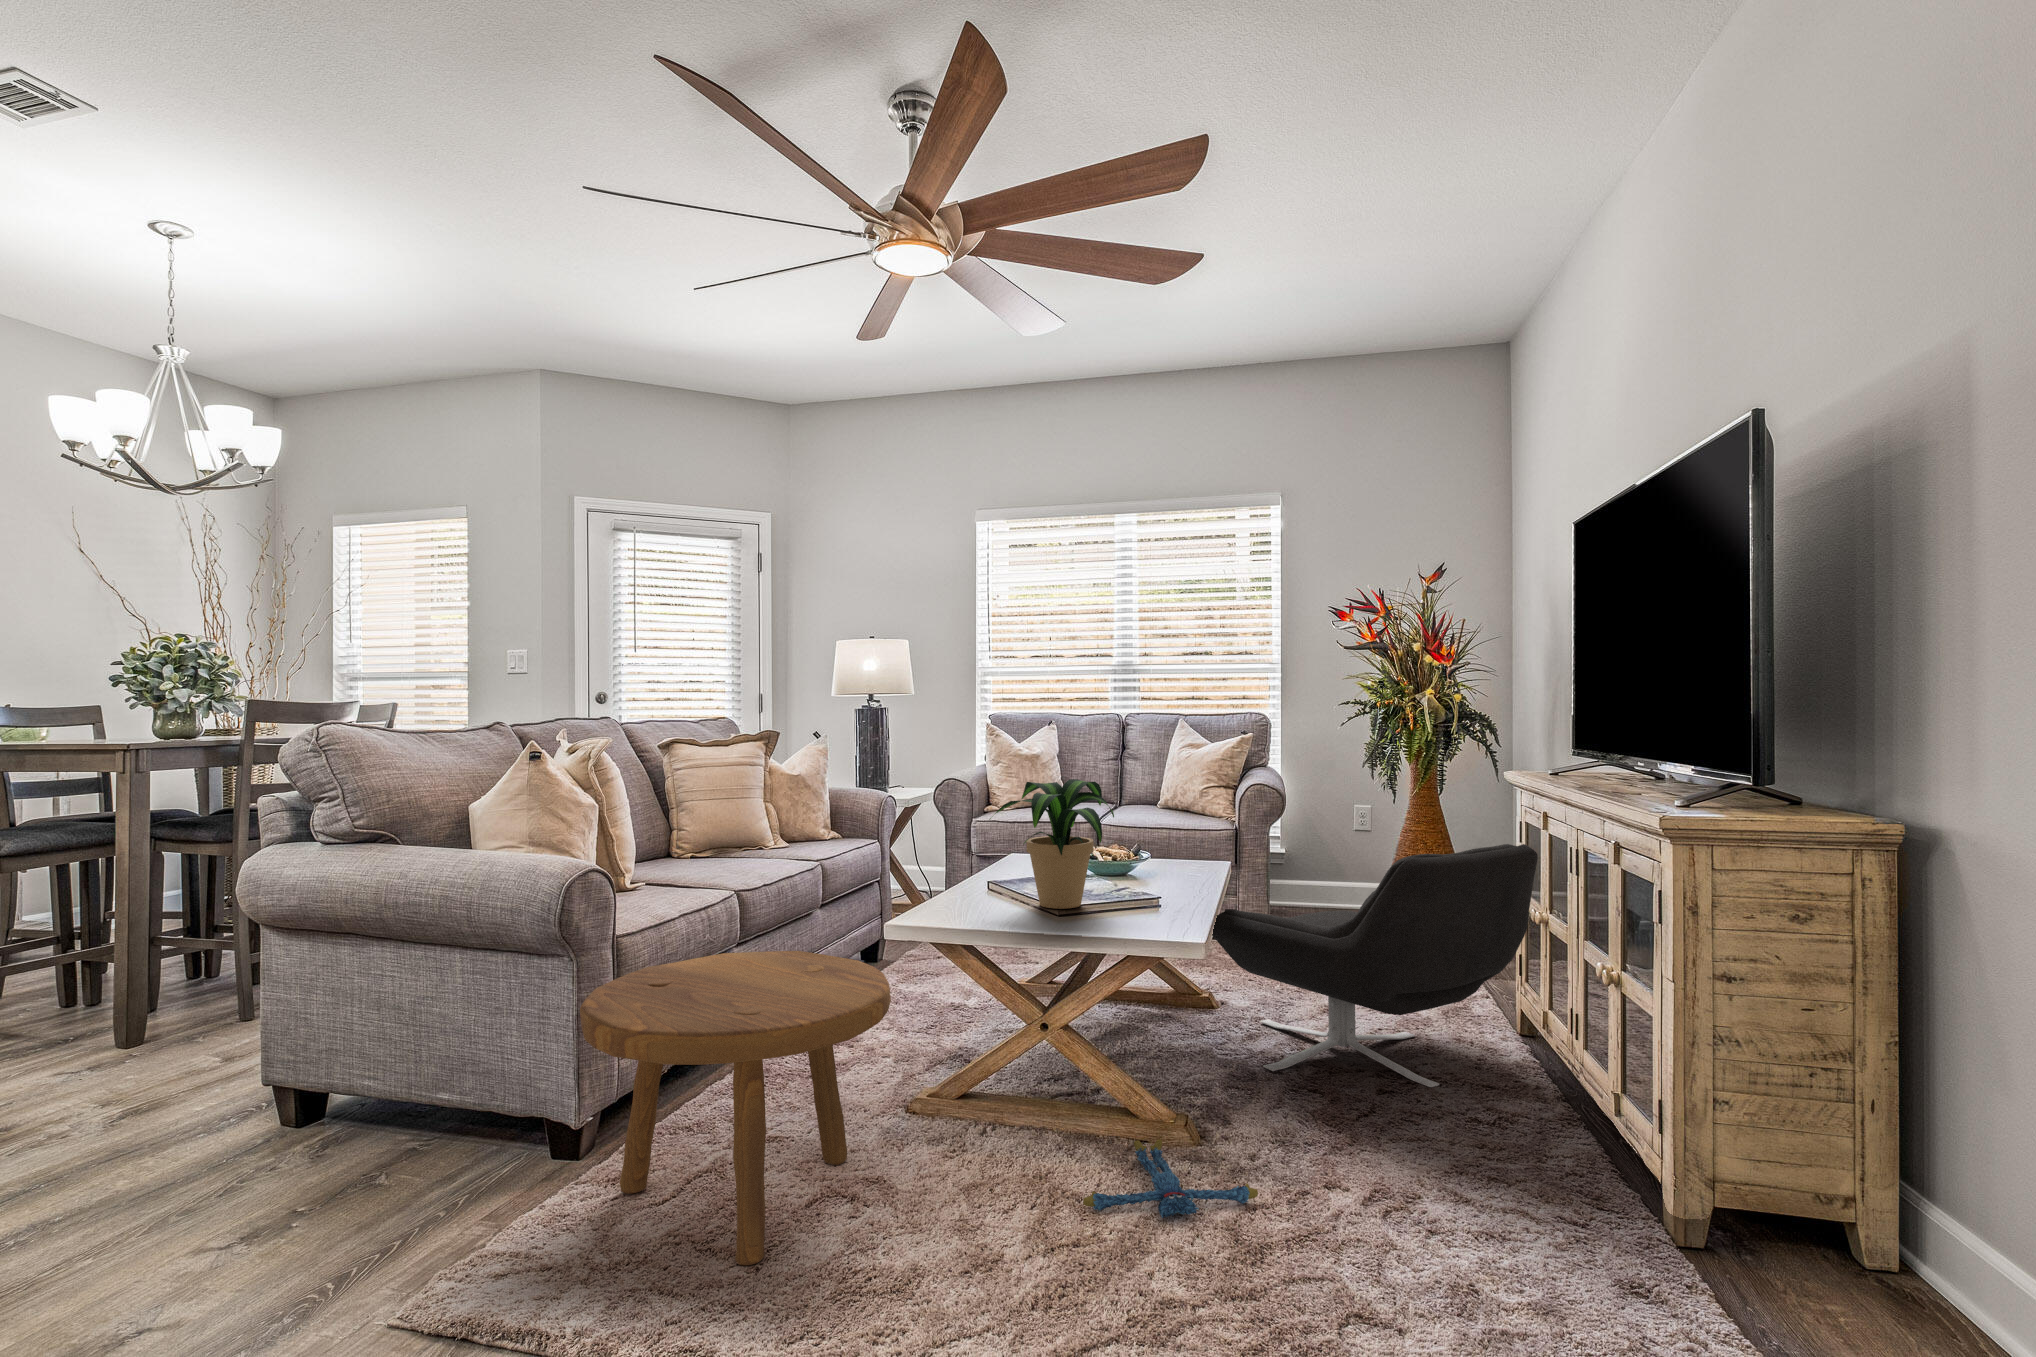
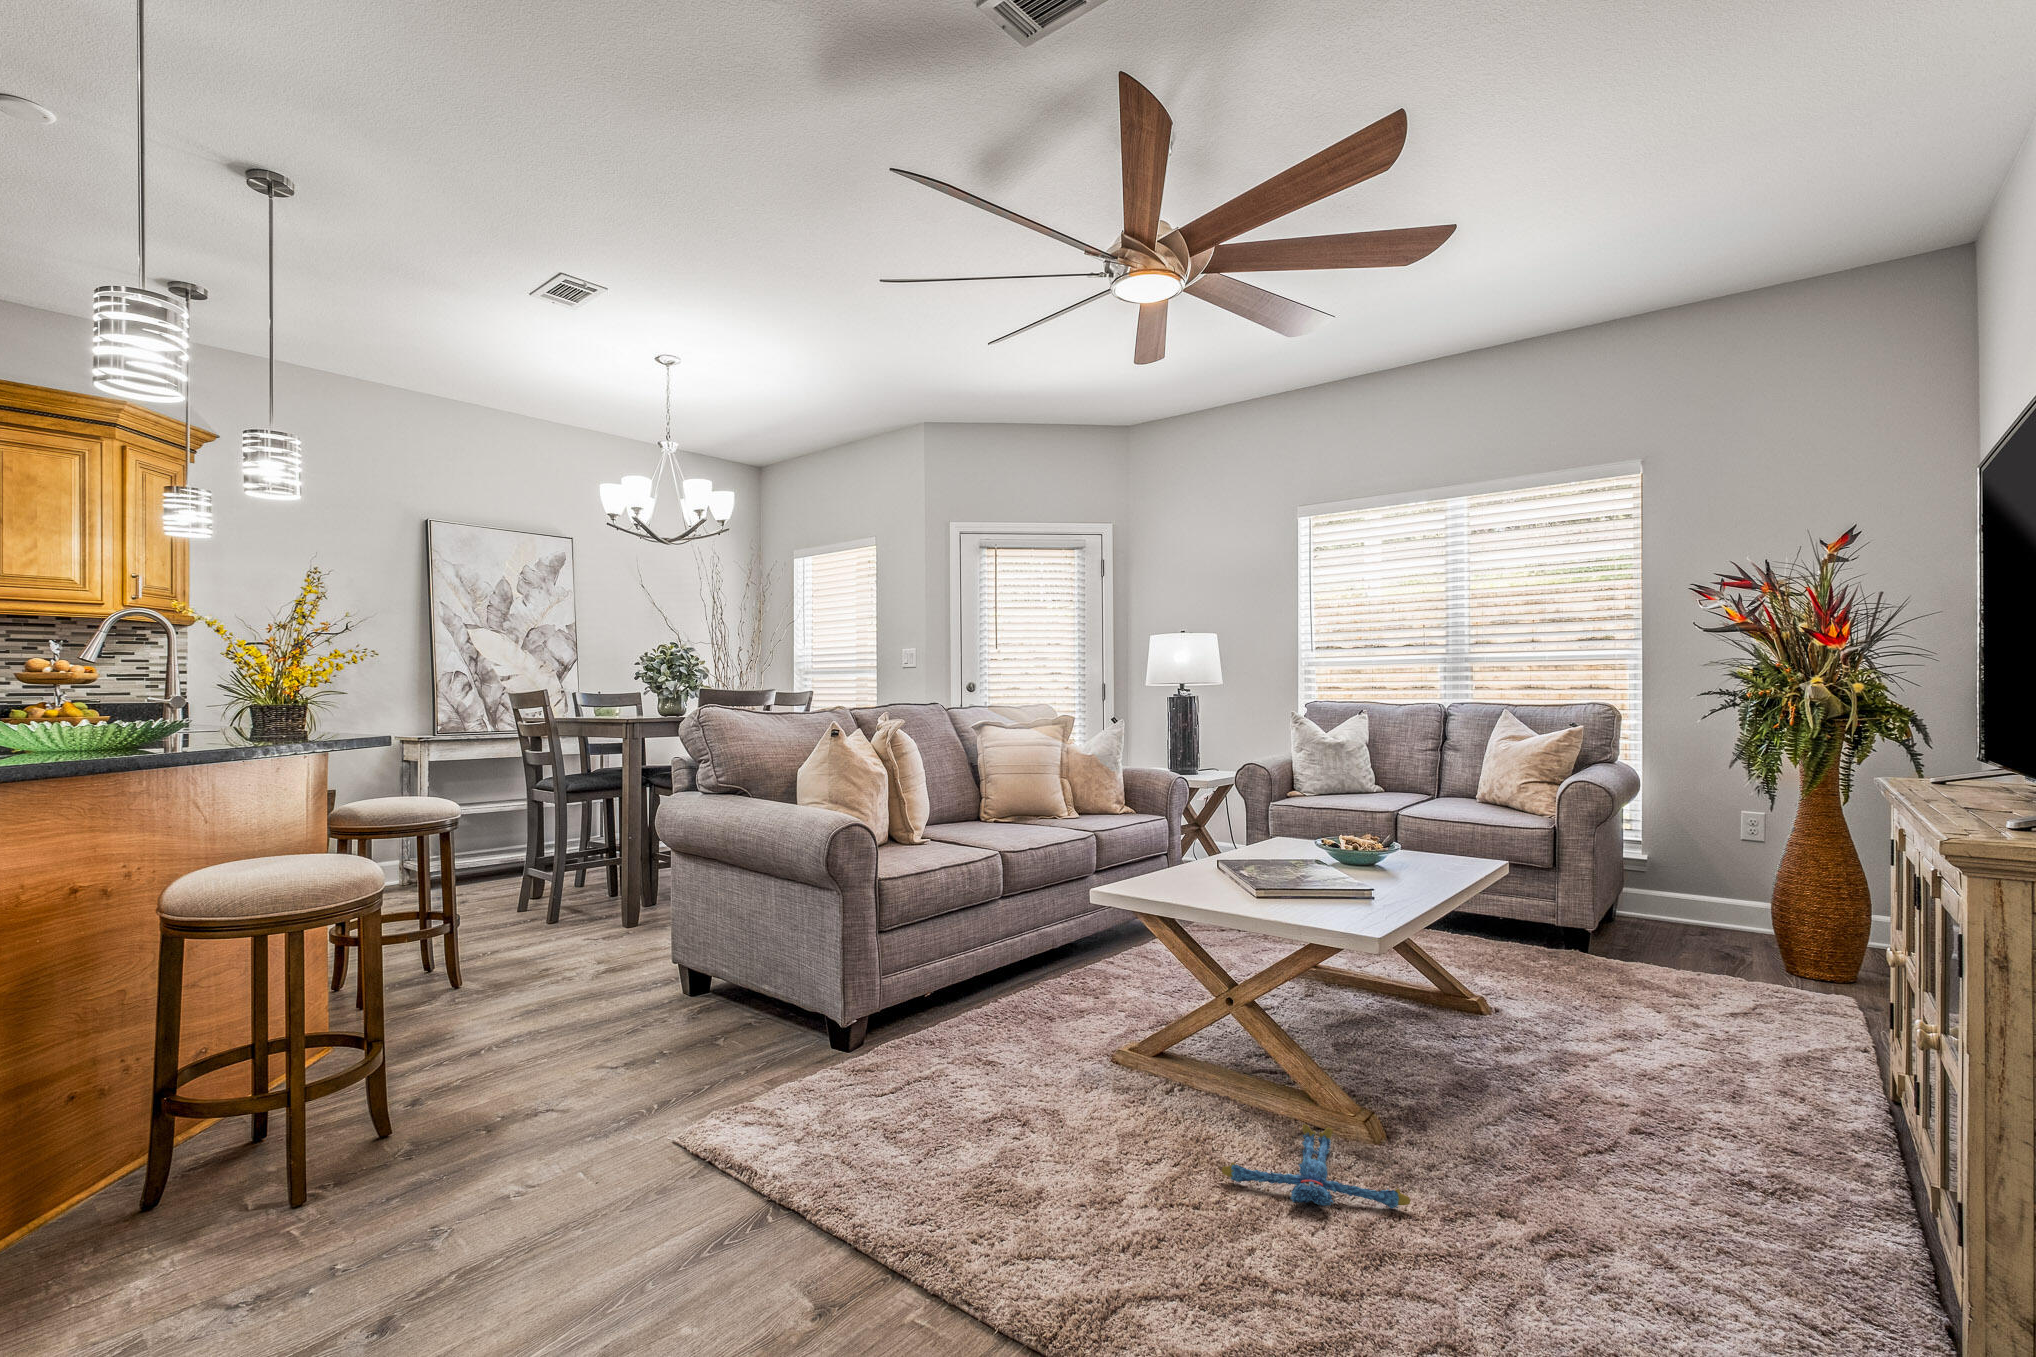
potted plant: present [989,779,1114,909] -> none [1196,764,1324,889]
lounge chair: present [1212,844,1538,1087] -> none [1442,861,1866,1135]
footstool: present [580,951,891,1265] -> none [810,899,1065,1160]

